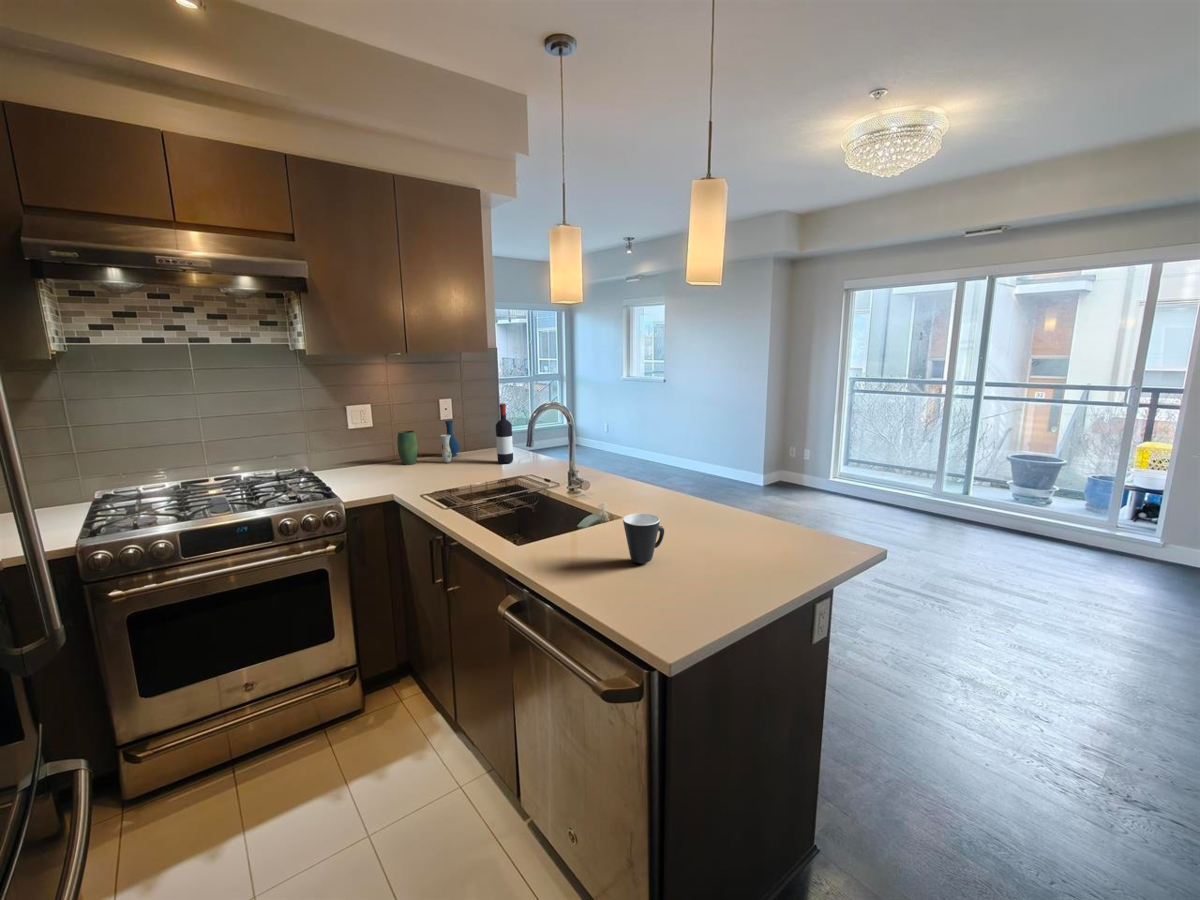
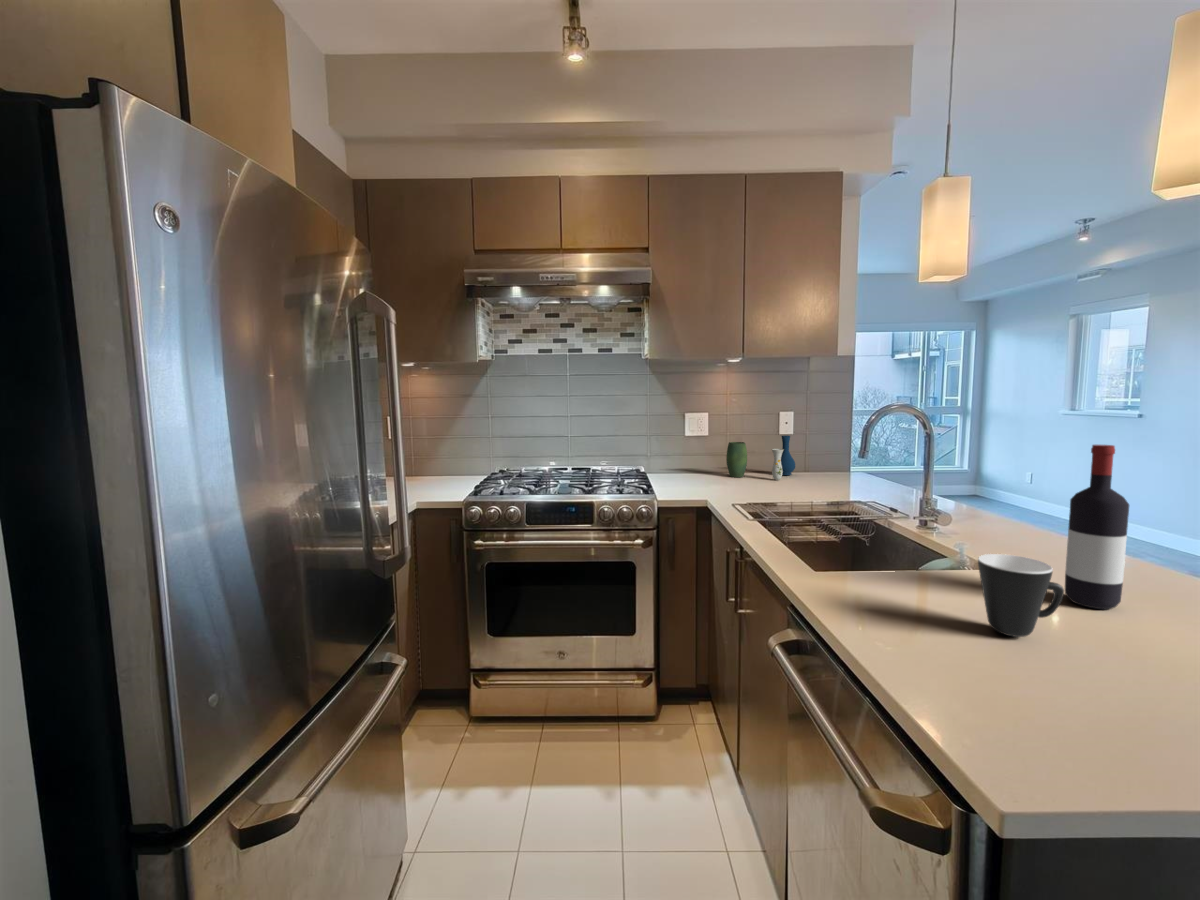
wine bottle: present [496,404,513,464] -> present [1065,445,1129,609]

